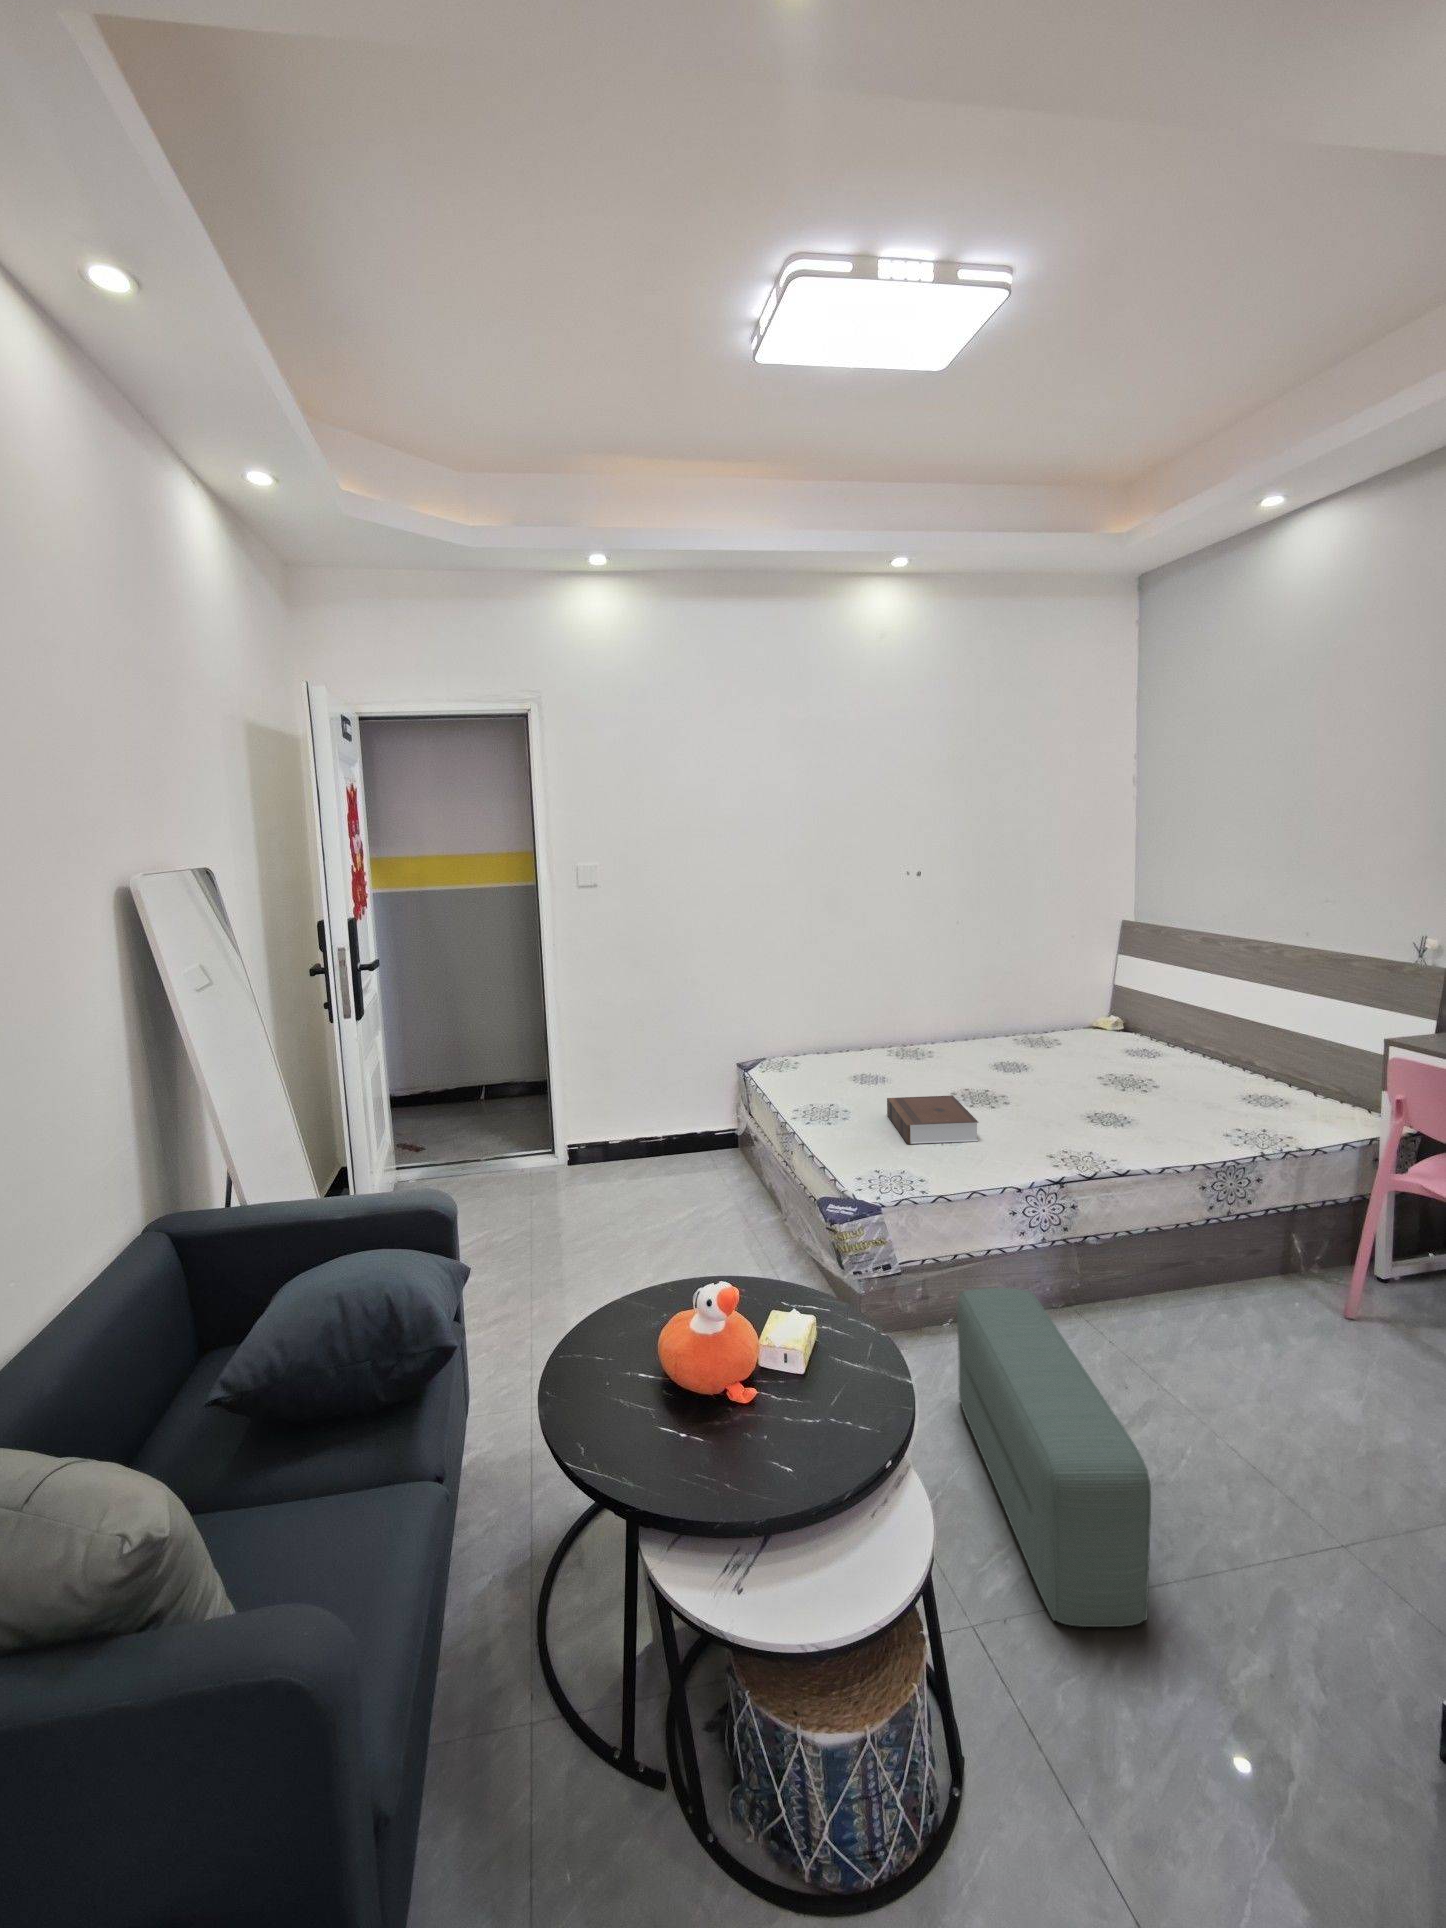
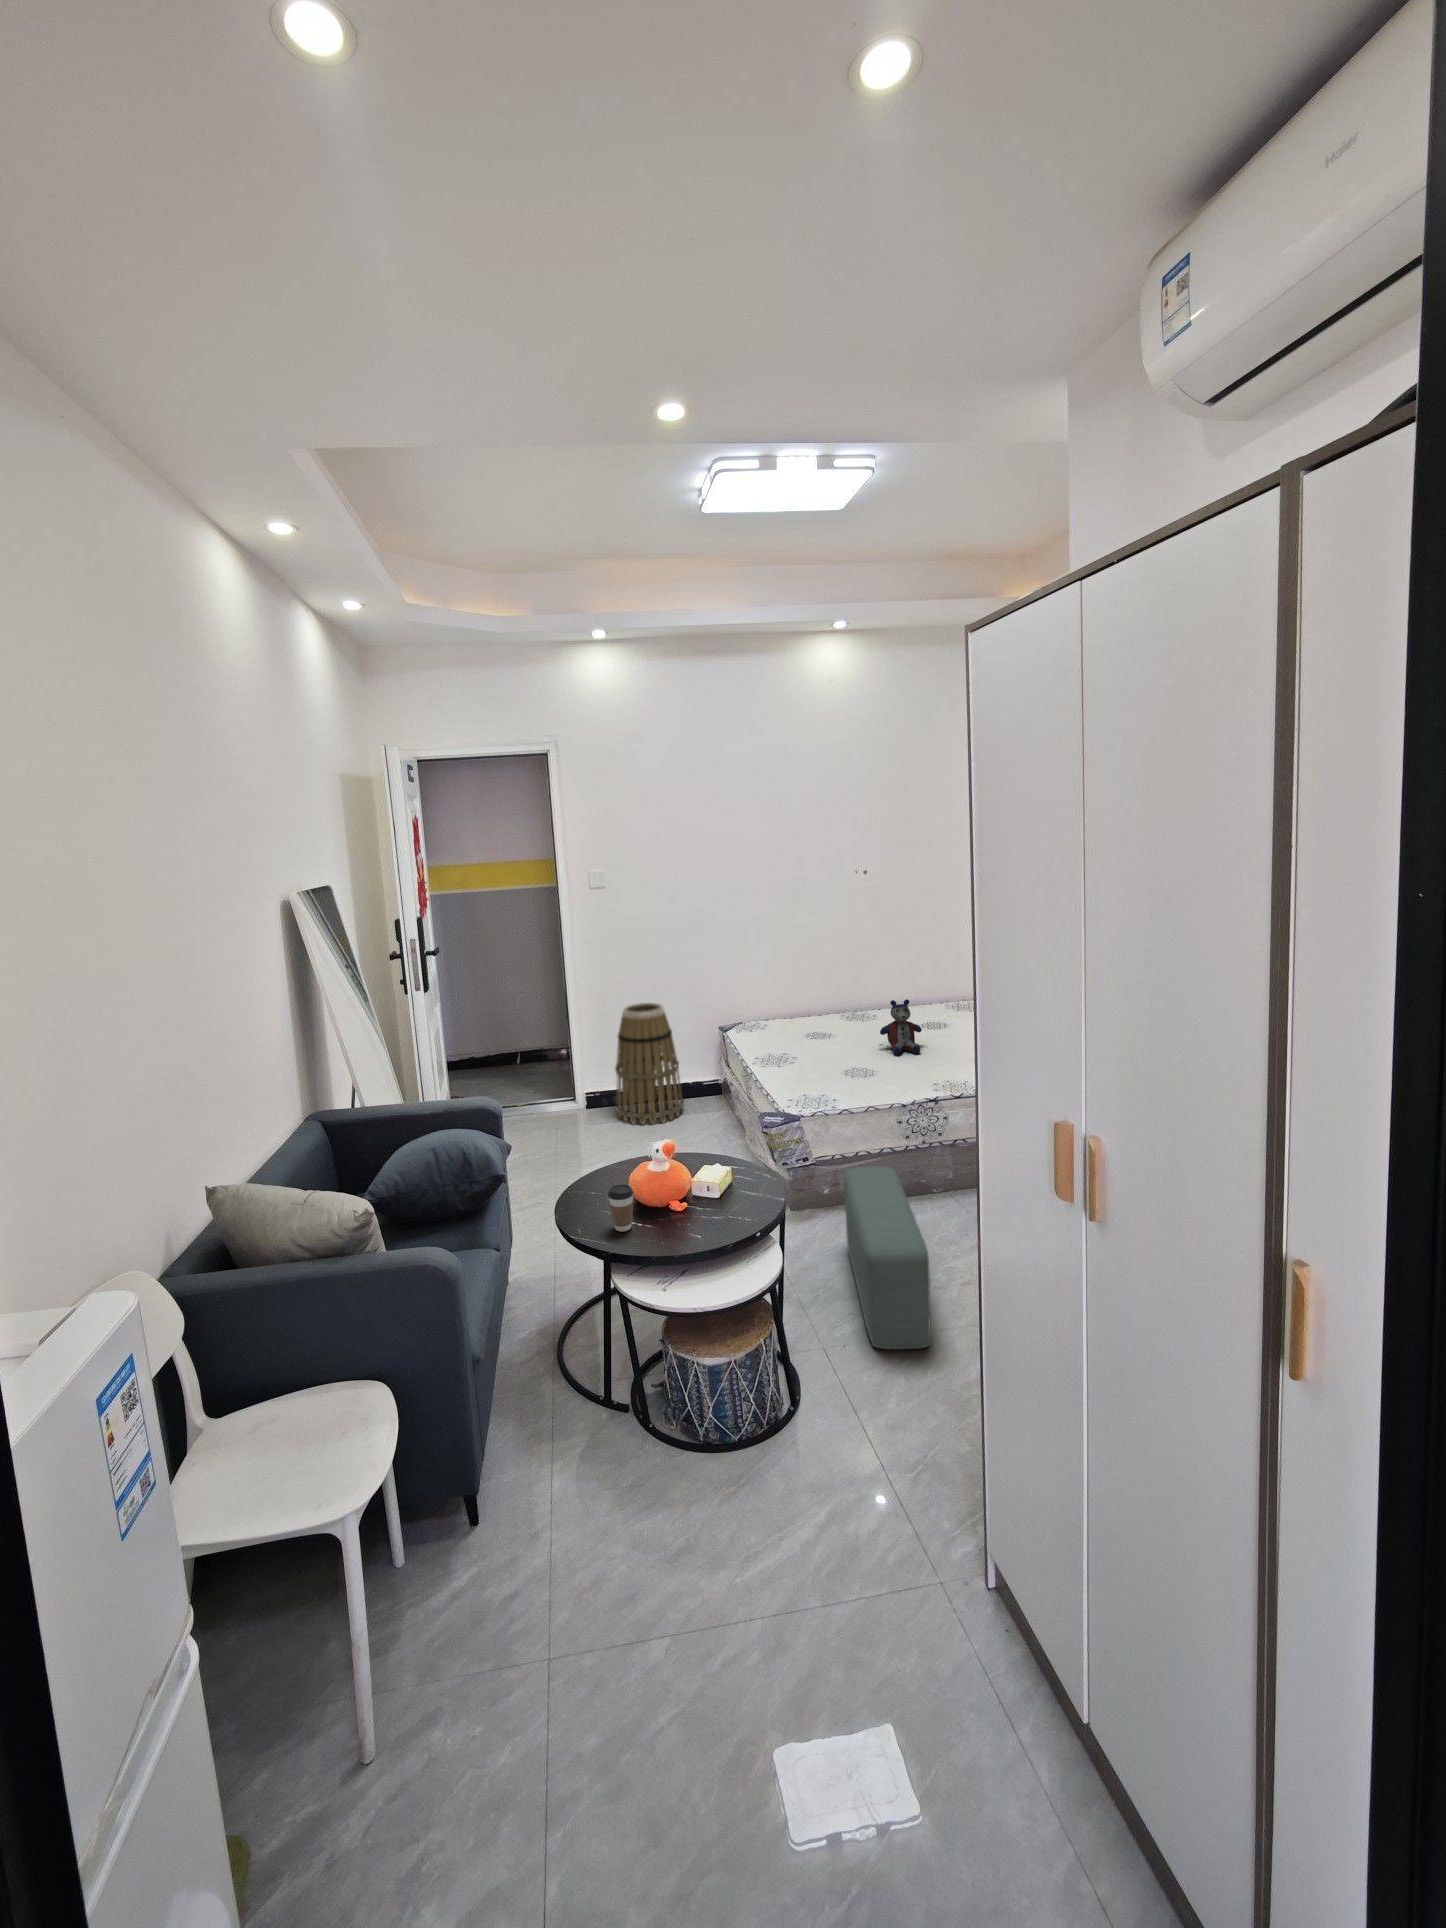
basket: none [606,1034,693,1193] -> present [615,1003,684,1125]
stuffed bear: none [956,1036,1011,1109] -> present [880,999,922,1055]
book: present [887,1095,979,1144] -> none [824,1045,887,1079]
coffee cup: none [631,1369,676,1457] -> present [608,1185,633,1232]

